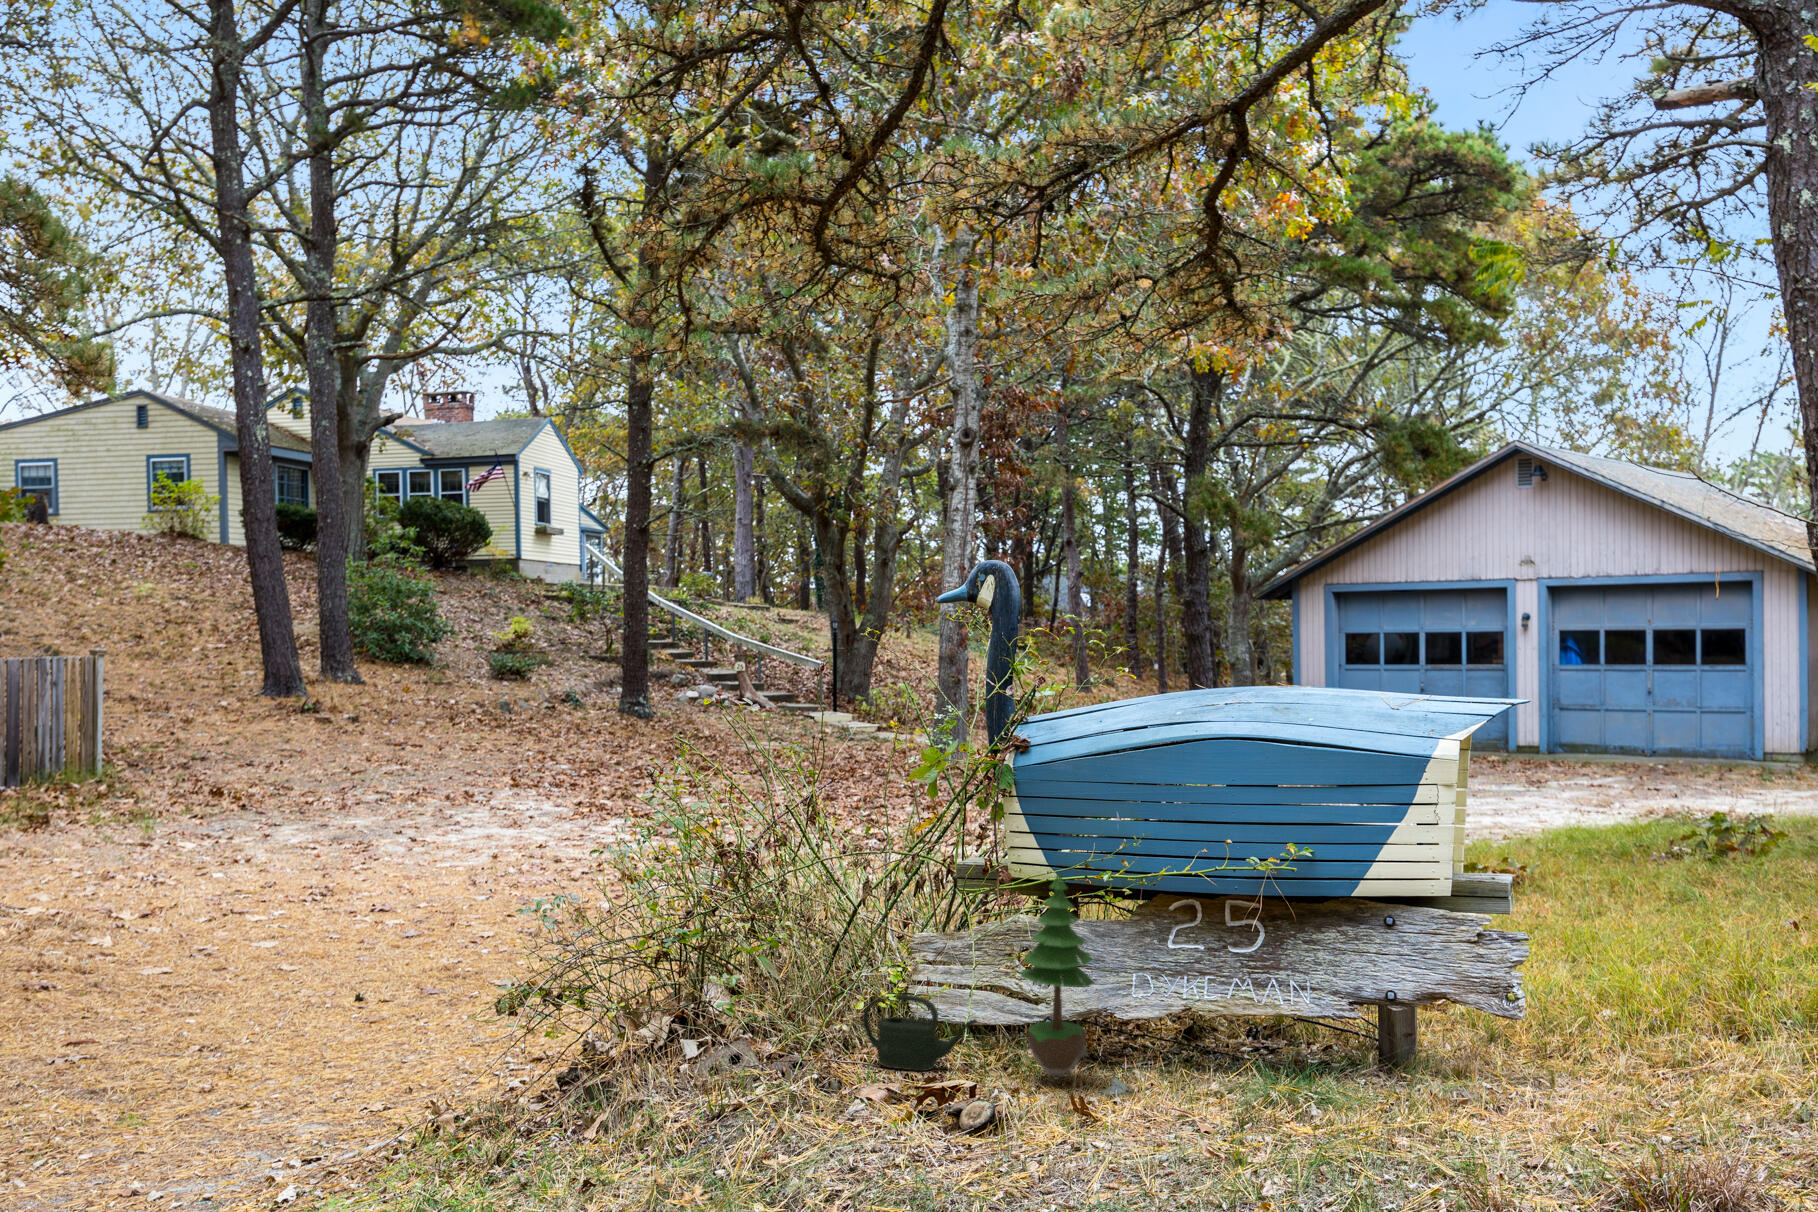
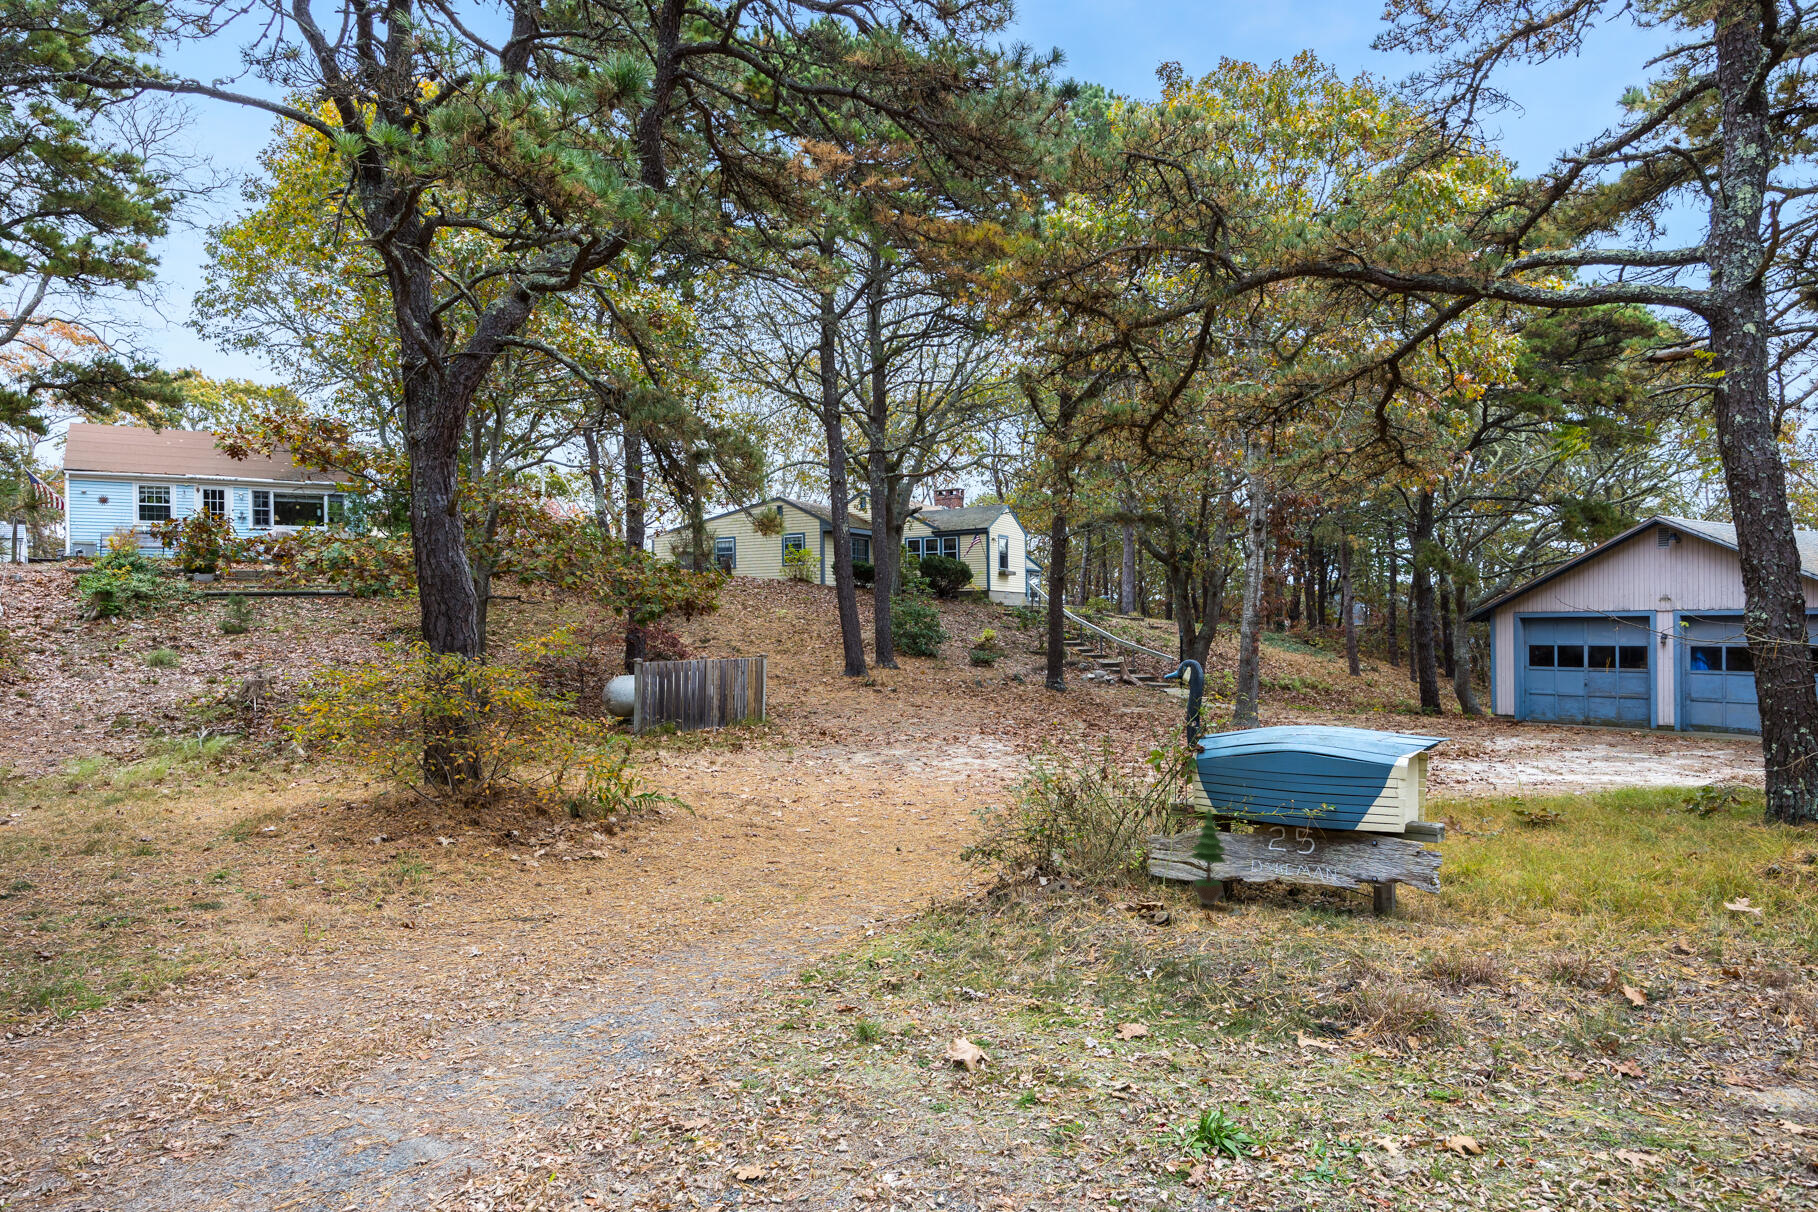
watering can: present [863,995,977,1071] -> none [1119,859,1172,895]

